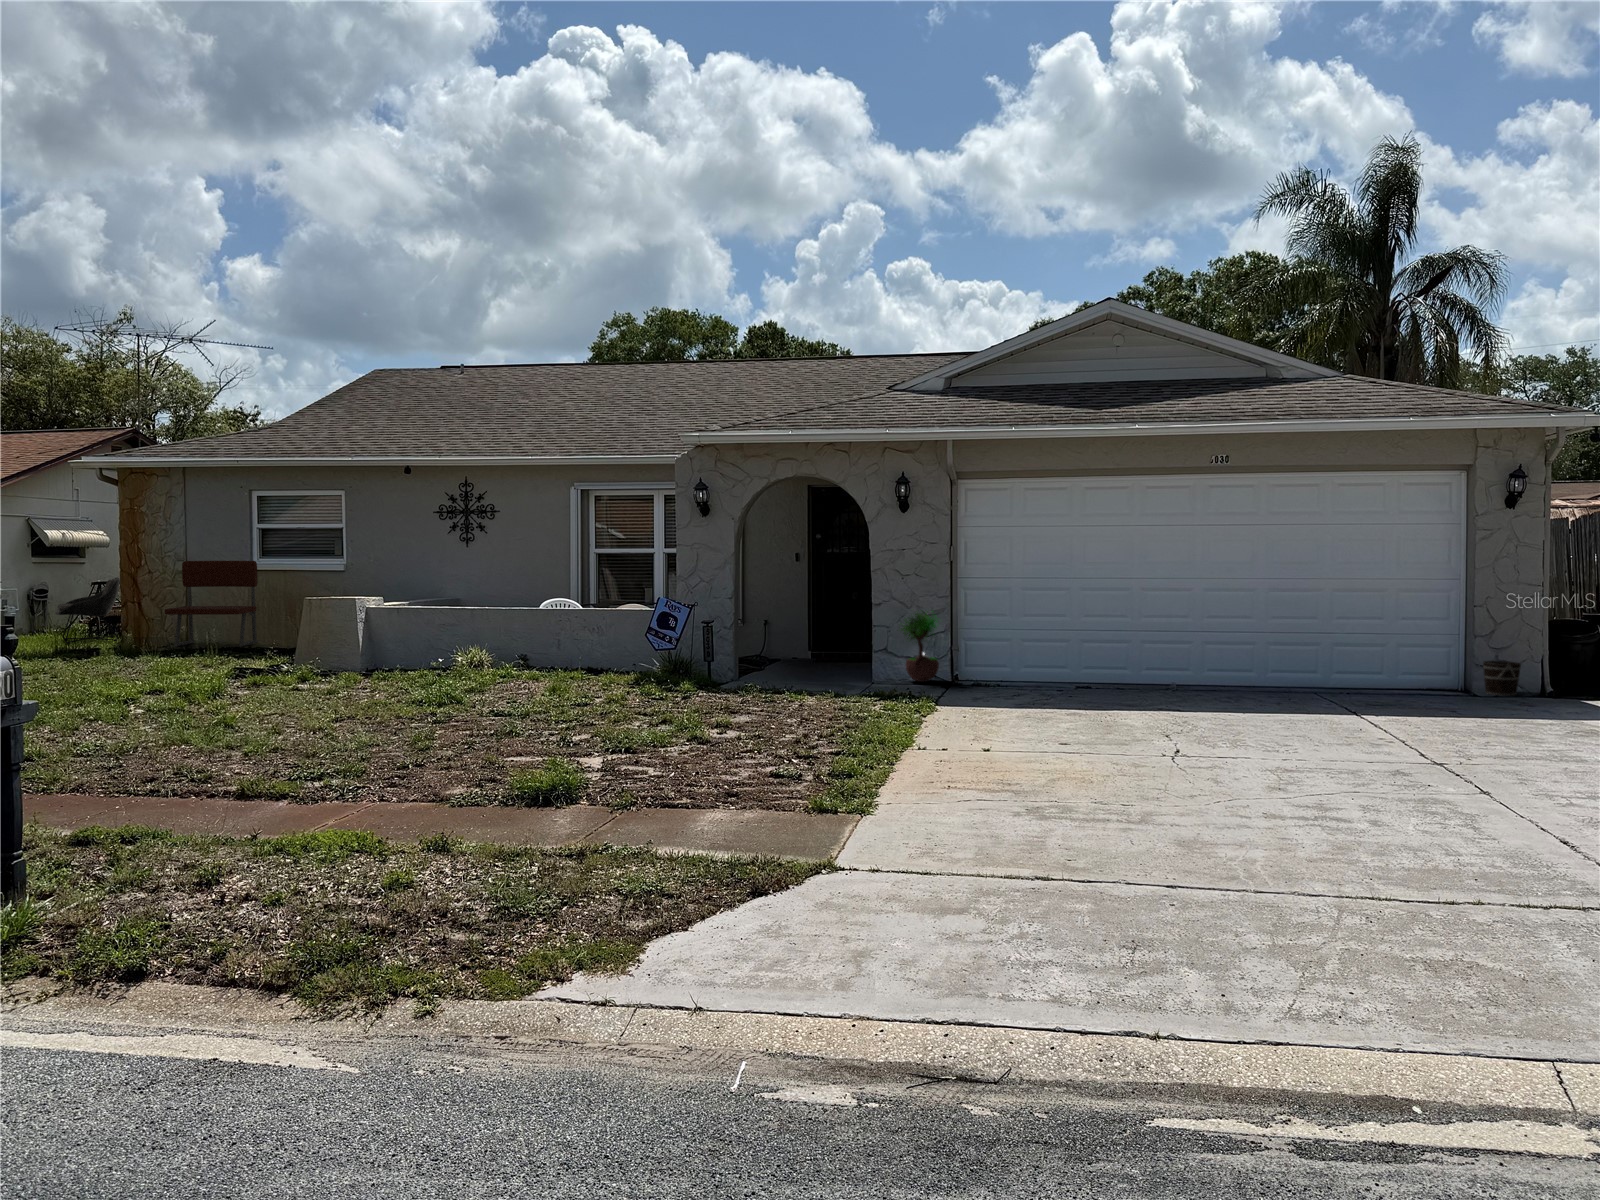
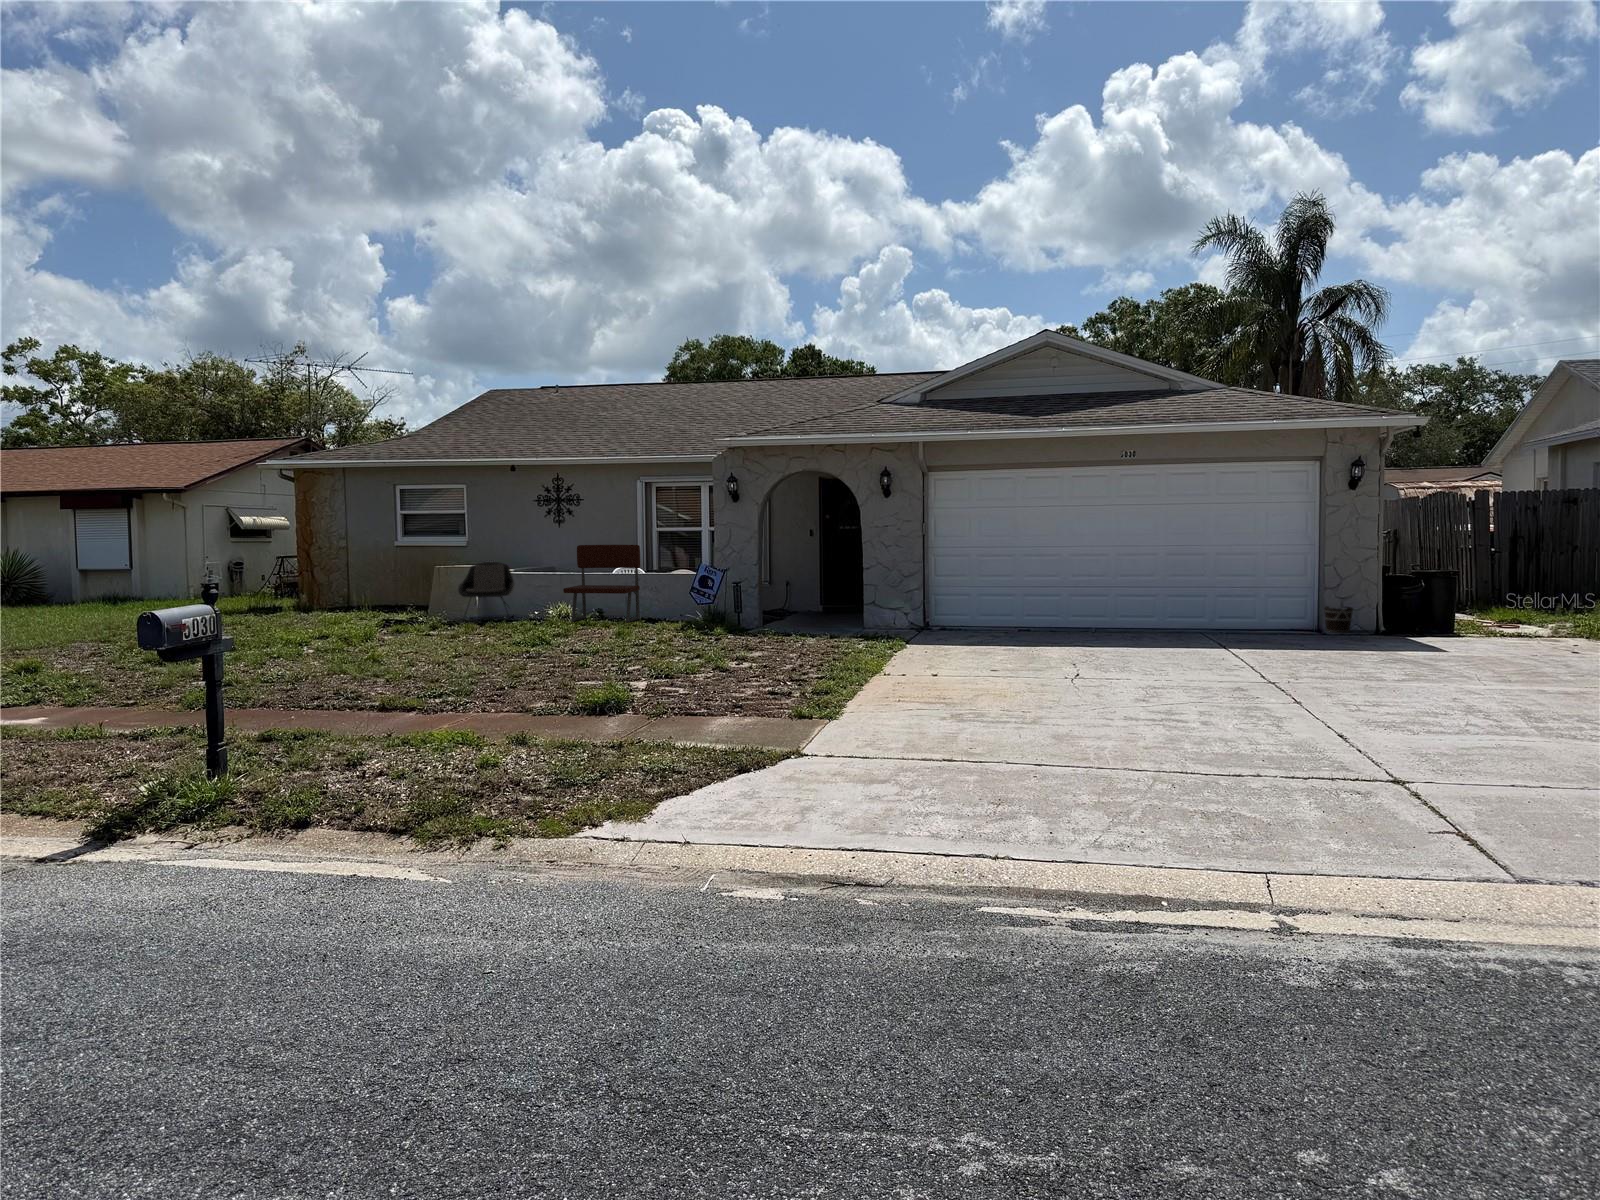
bench: present [164,561,258,647] -> present [563,545,640,622]
lounge chair: present [55,577,120,644] -> present [458,562,515,623]
potted tree: present [901,613,939,682] -> none [877,568,911,626]

